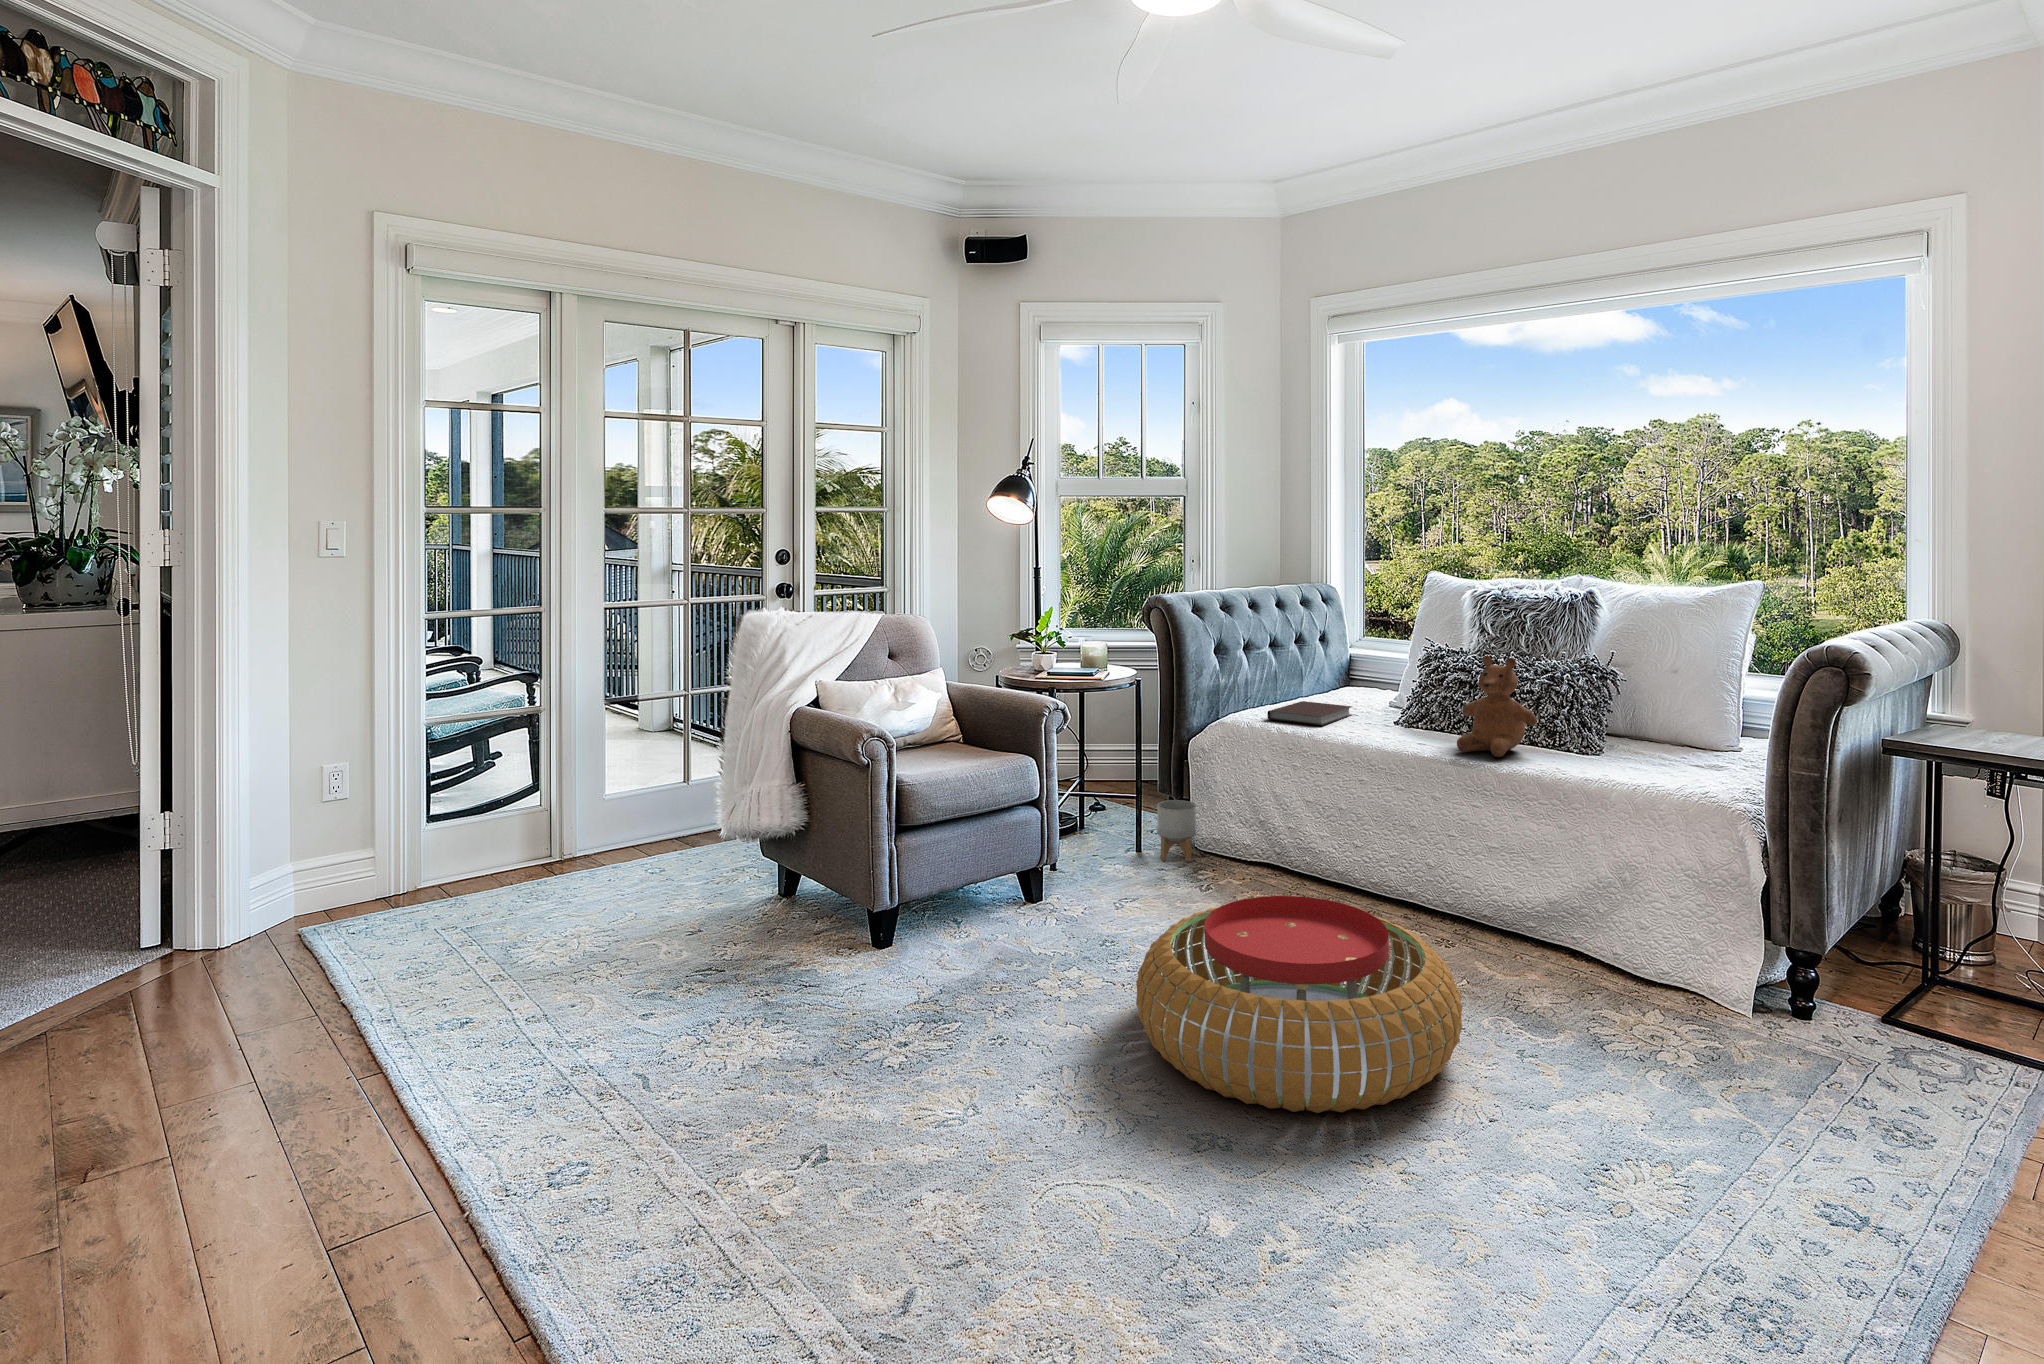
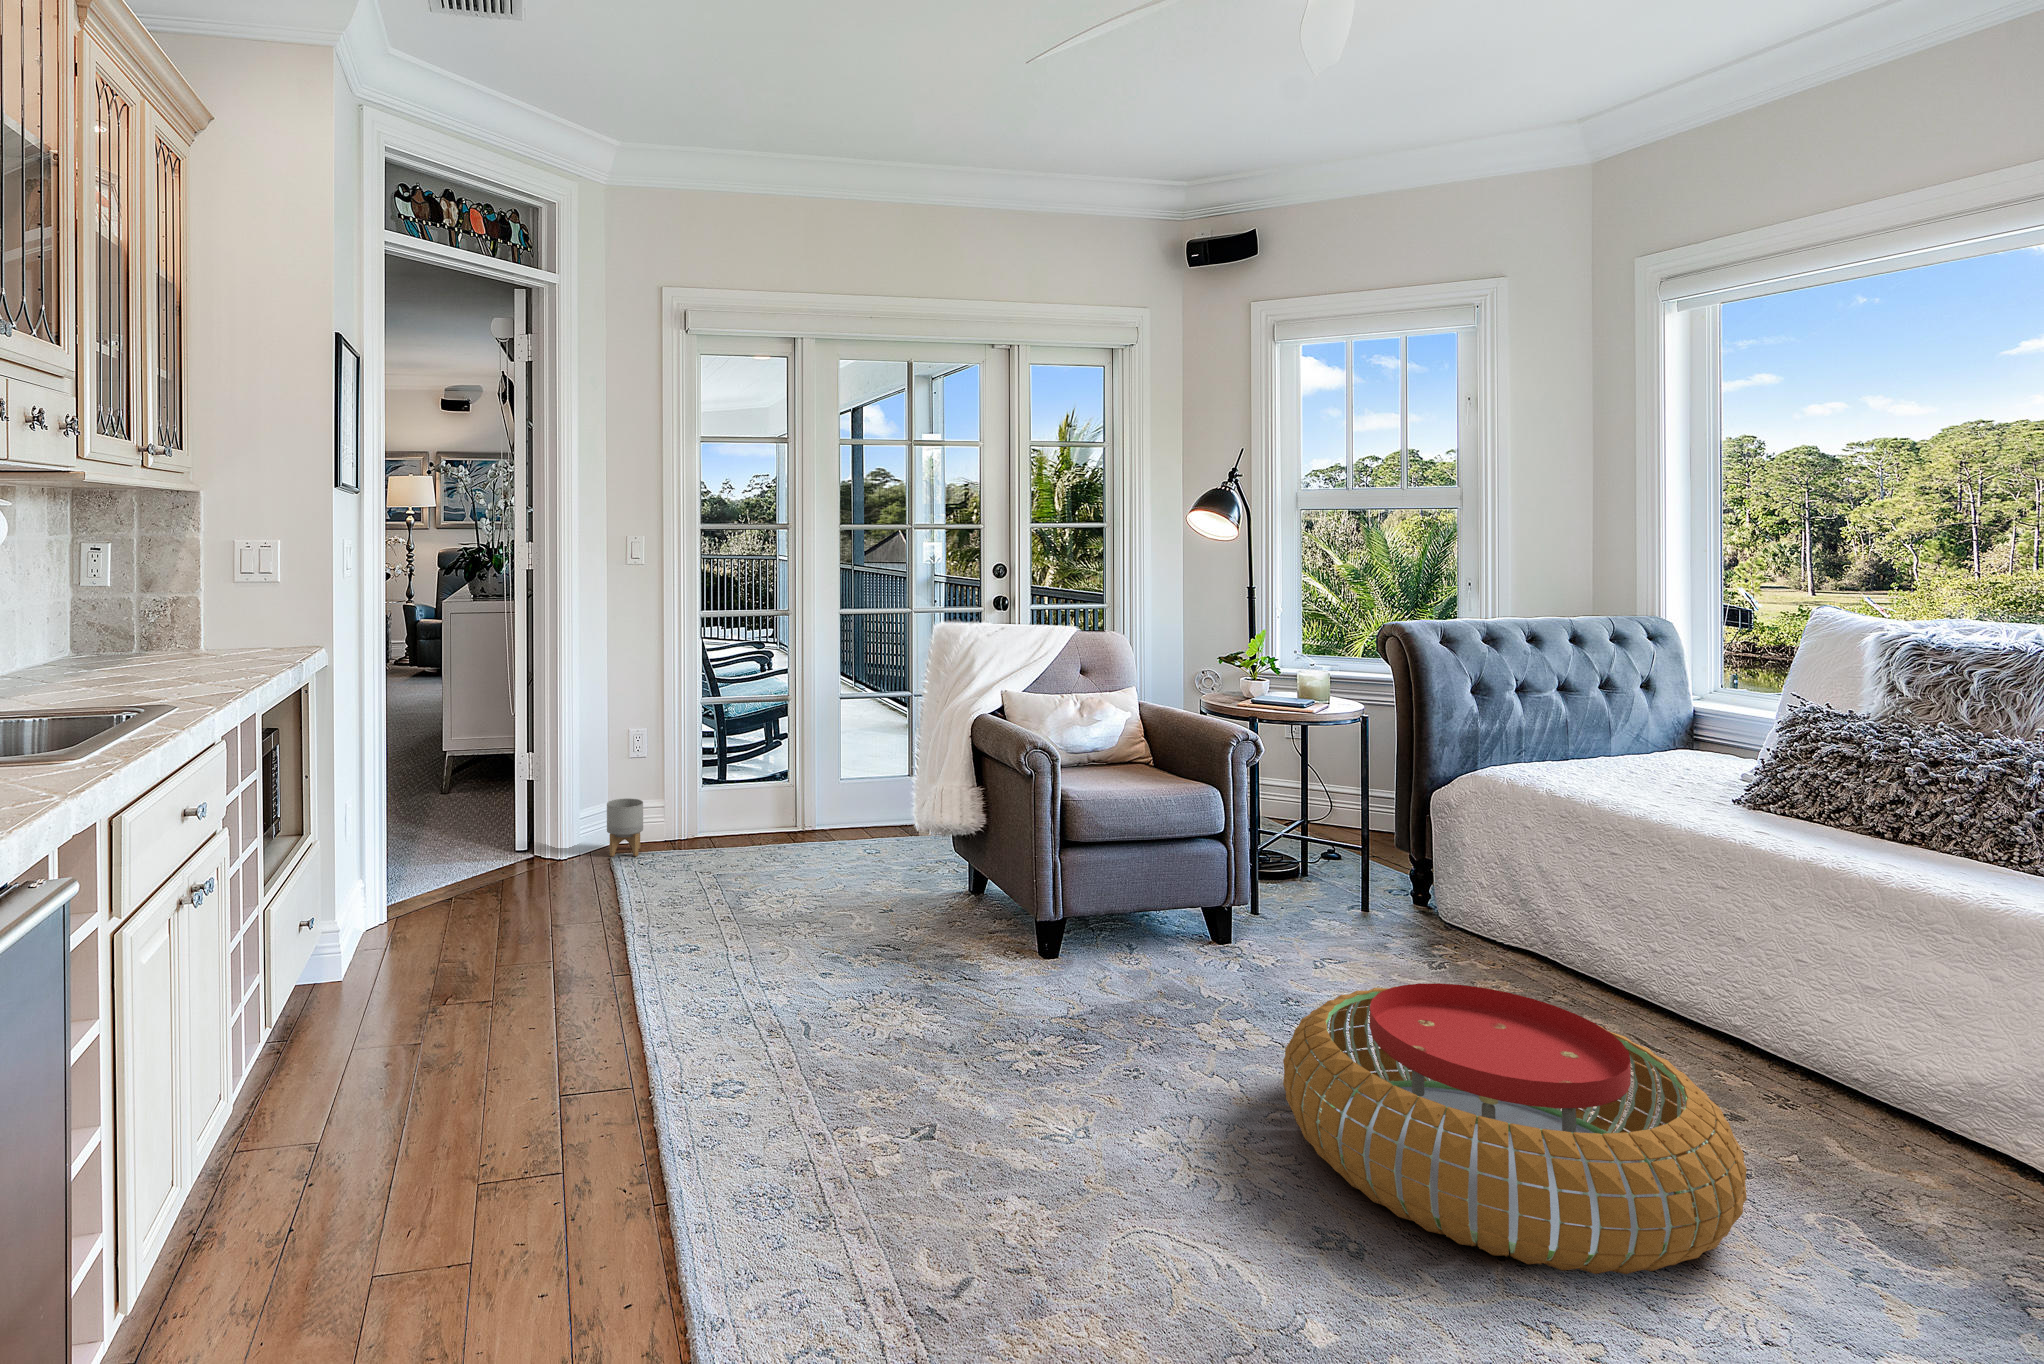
teddy bear: present [1457,656,1537,757] -> none [1822,721,1973,865]
notebook: present [1267,701,1352,726] -> none [1538,759,1675,792]
planter: present [1157,800,1196,862] -> present [607,799,643,857]

